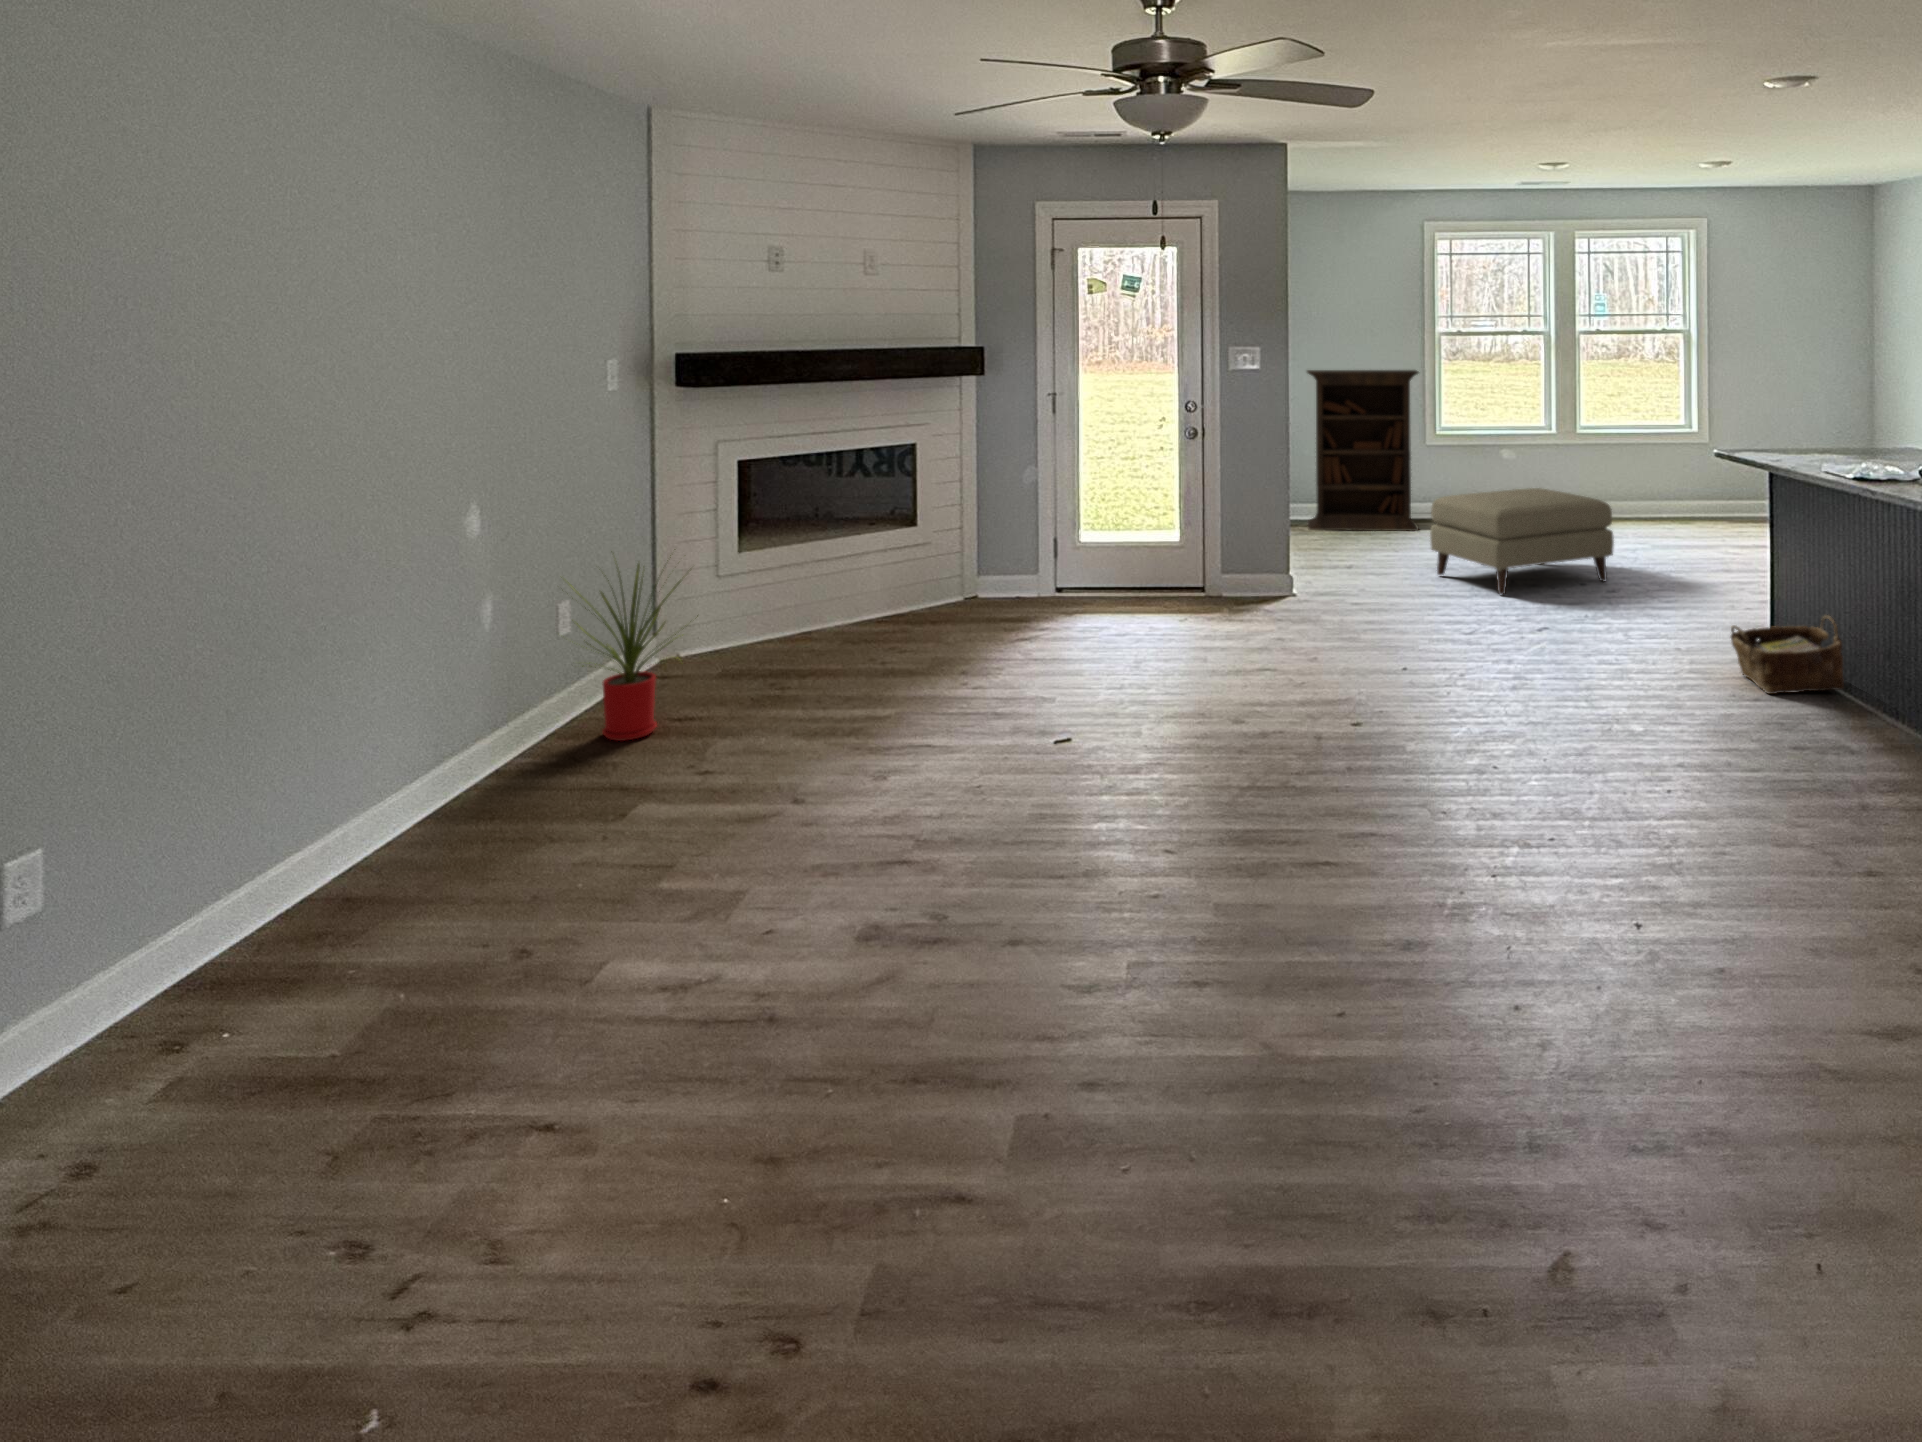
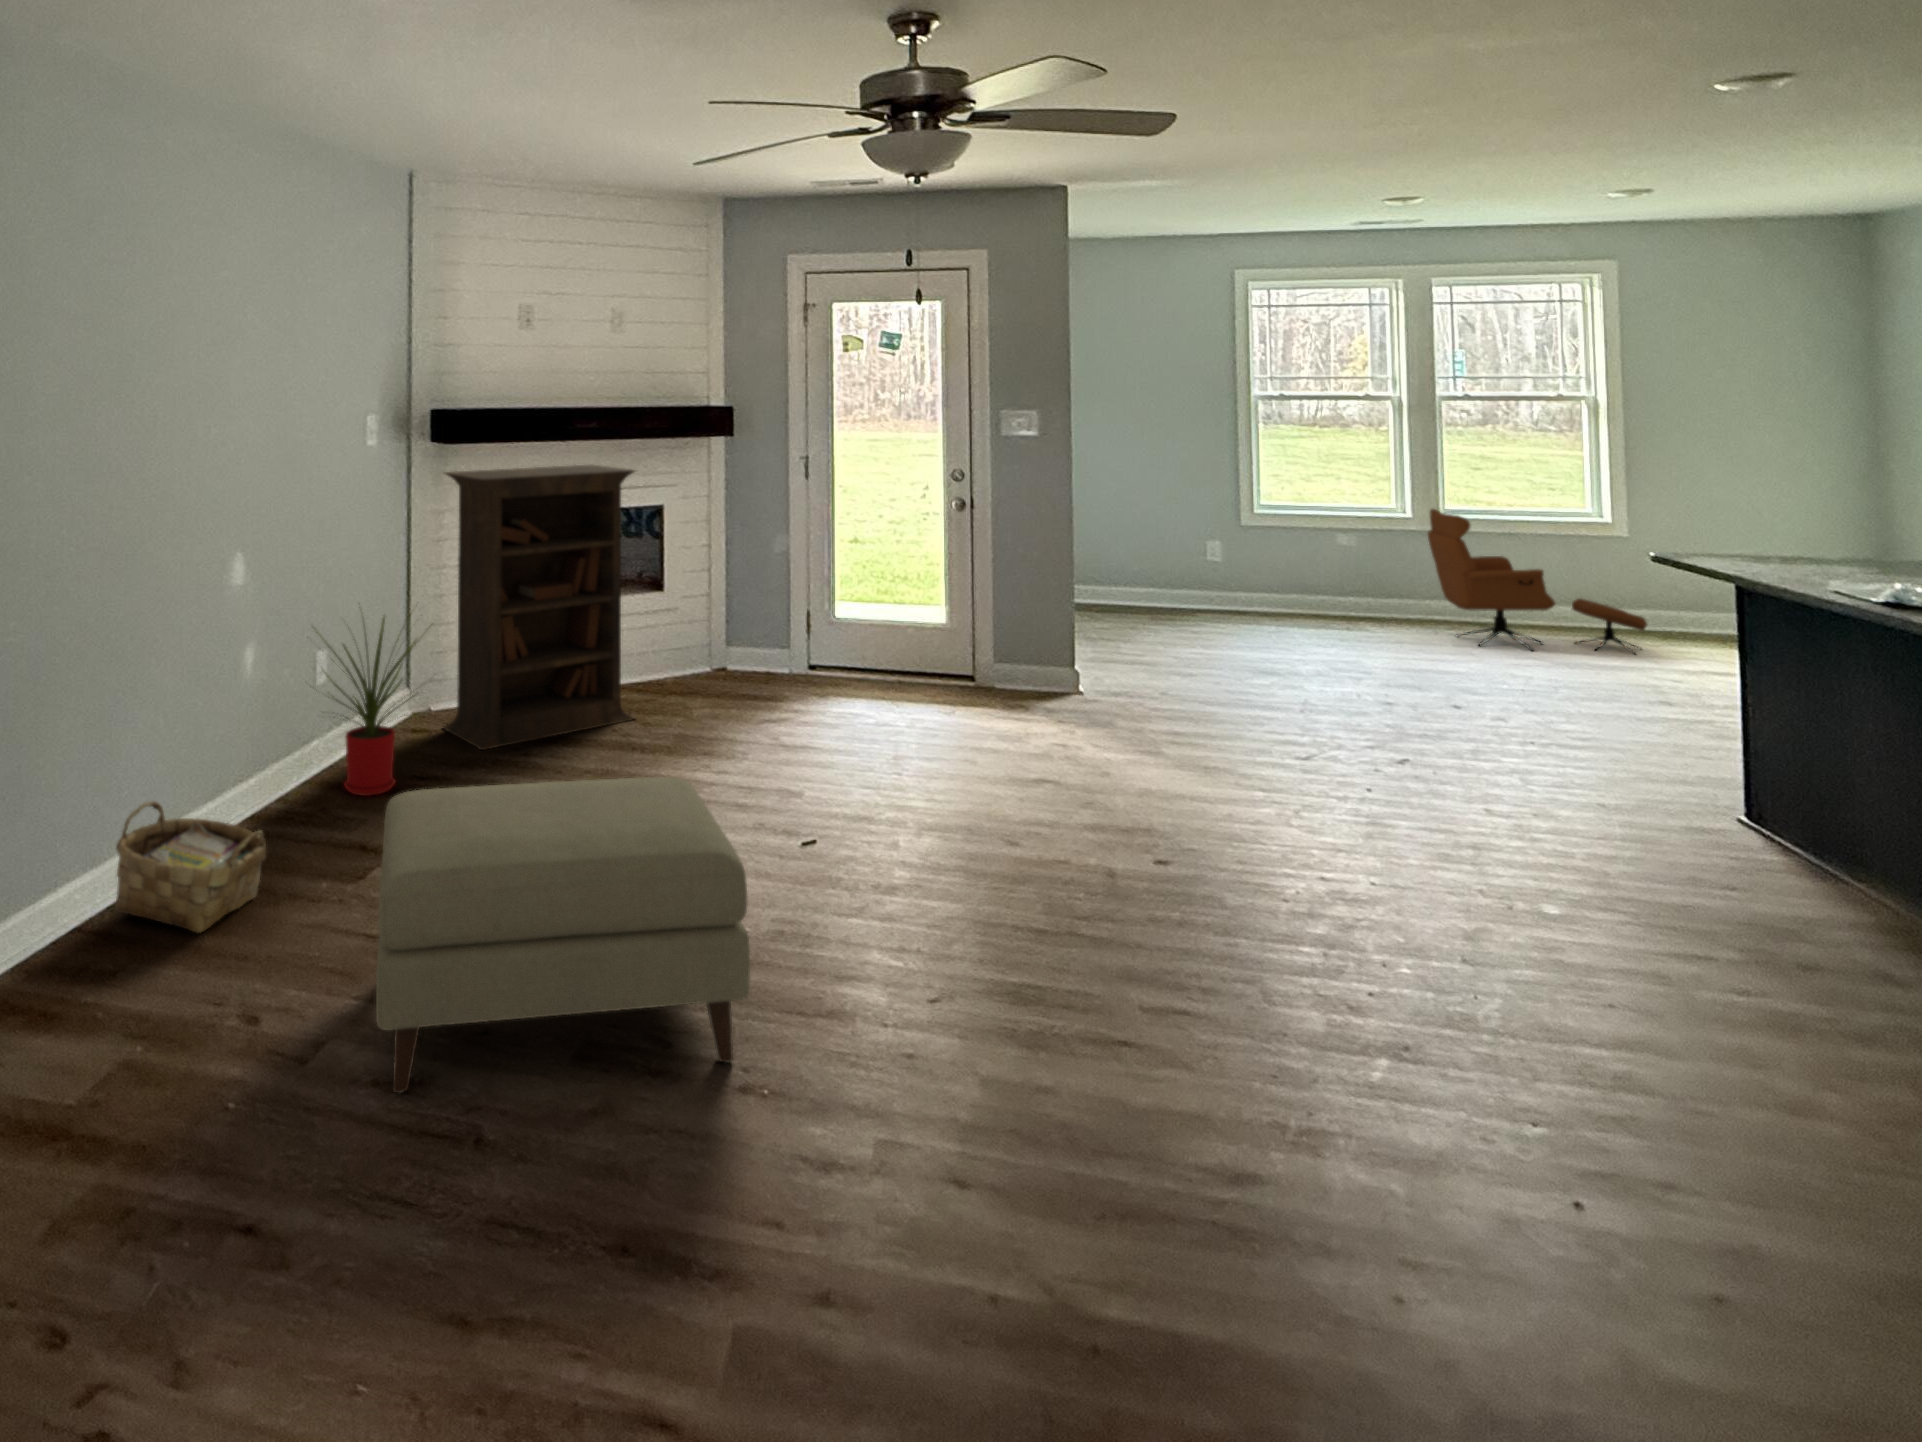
bookcase: present [1307,370,1419,531] -> present [443,464,635,750]
armchair: none [1567,423,1720,535] -> present [1428,509,1647,655]
ottoman: present [1430,488,1614,595] -> present [376,777,750,1093]
woven basket: present [1731,616,1844,694] -> present [115,801,266,933]

